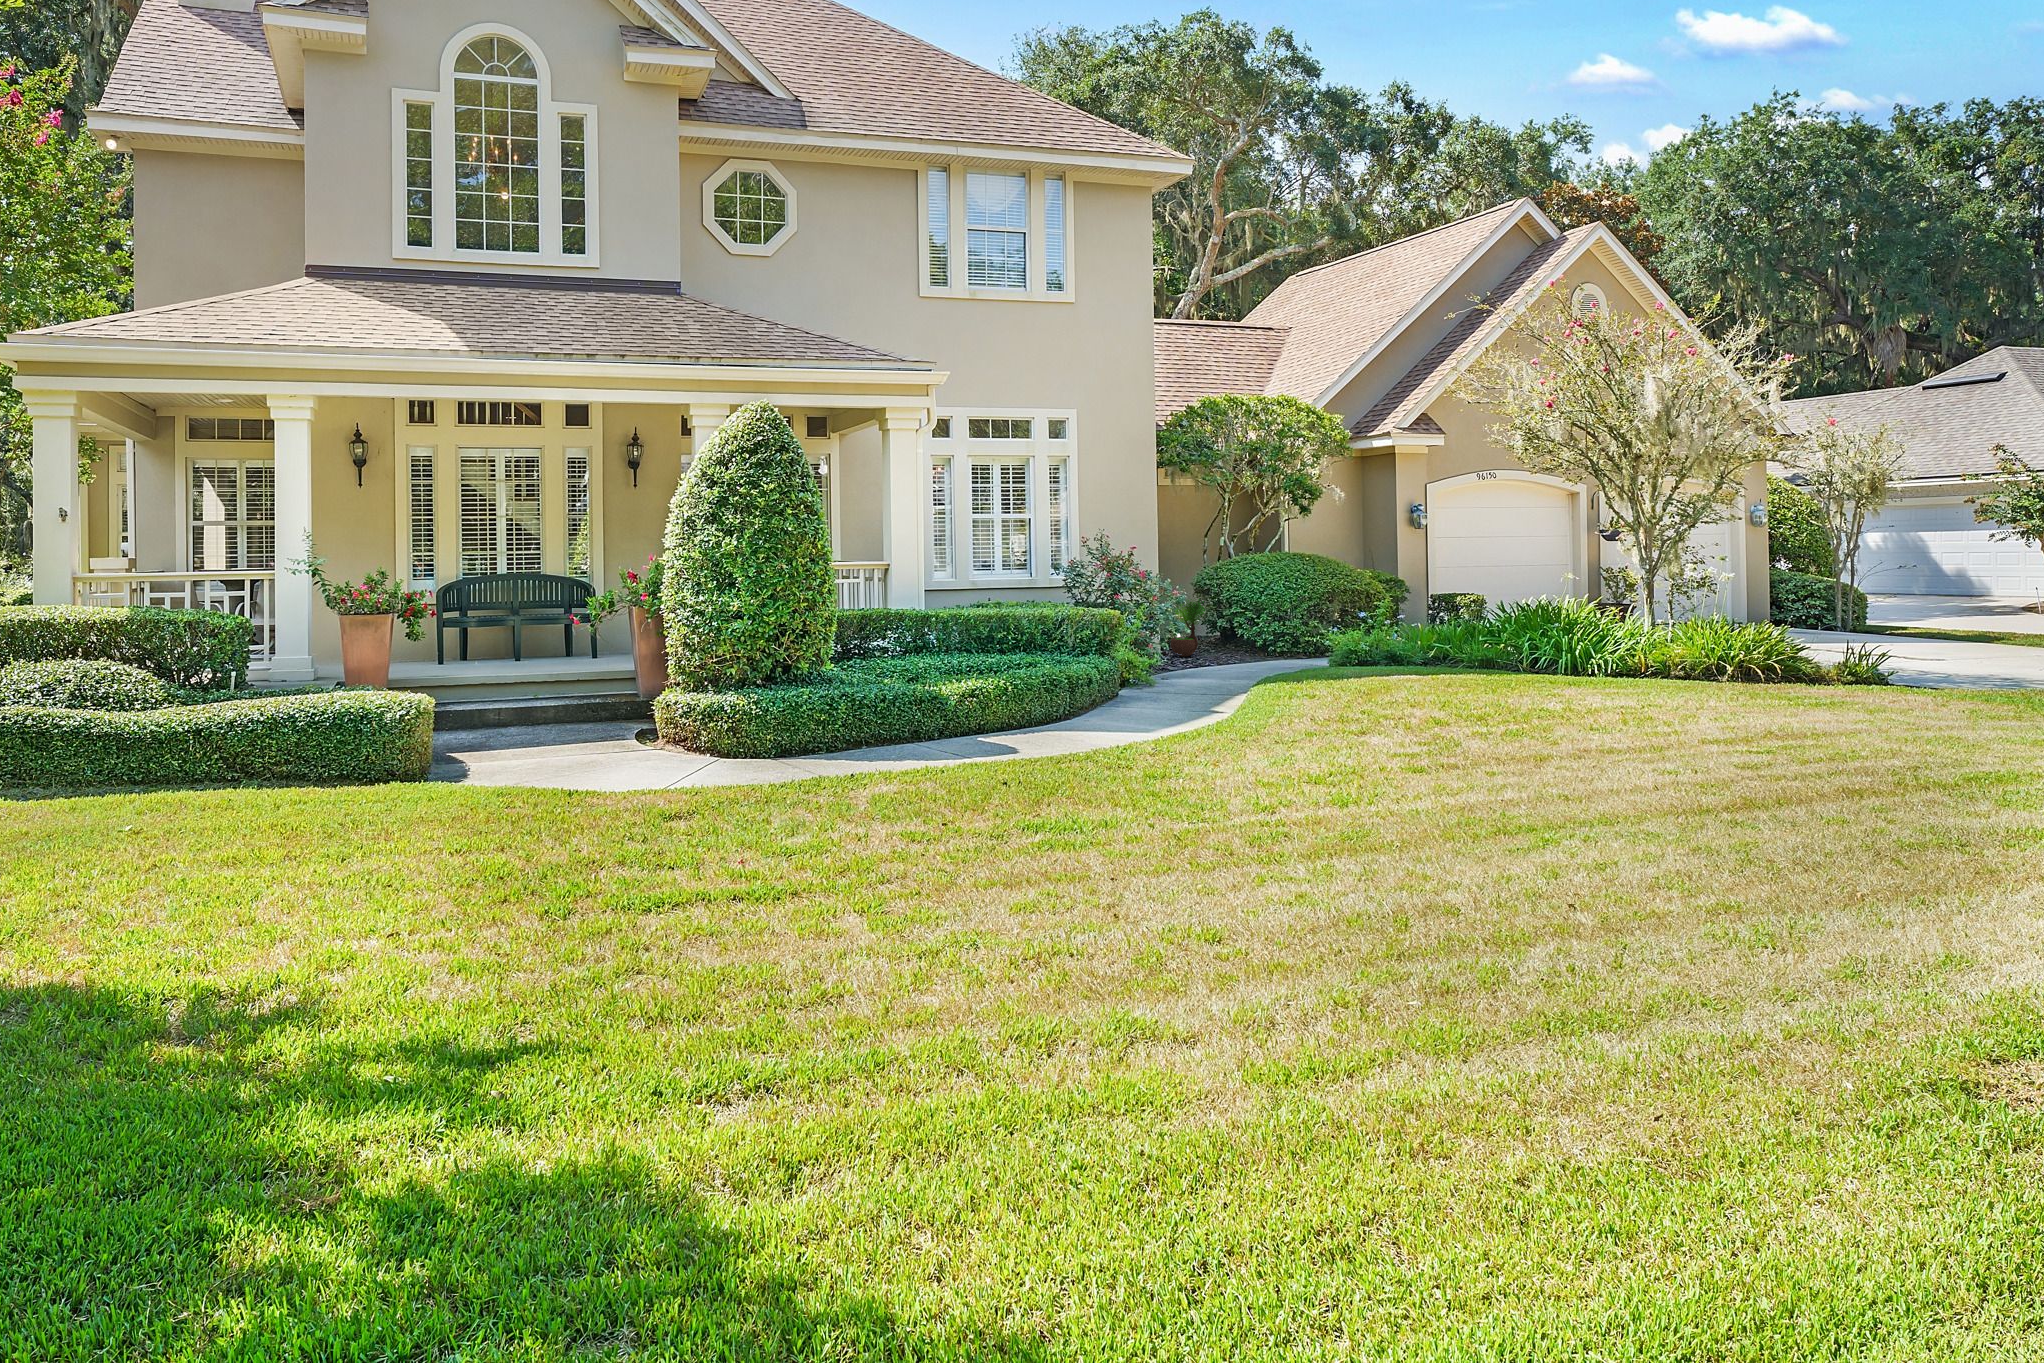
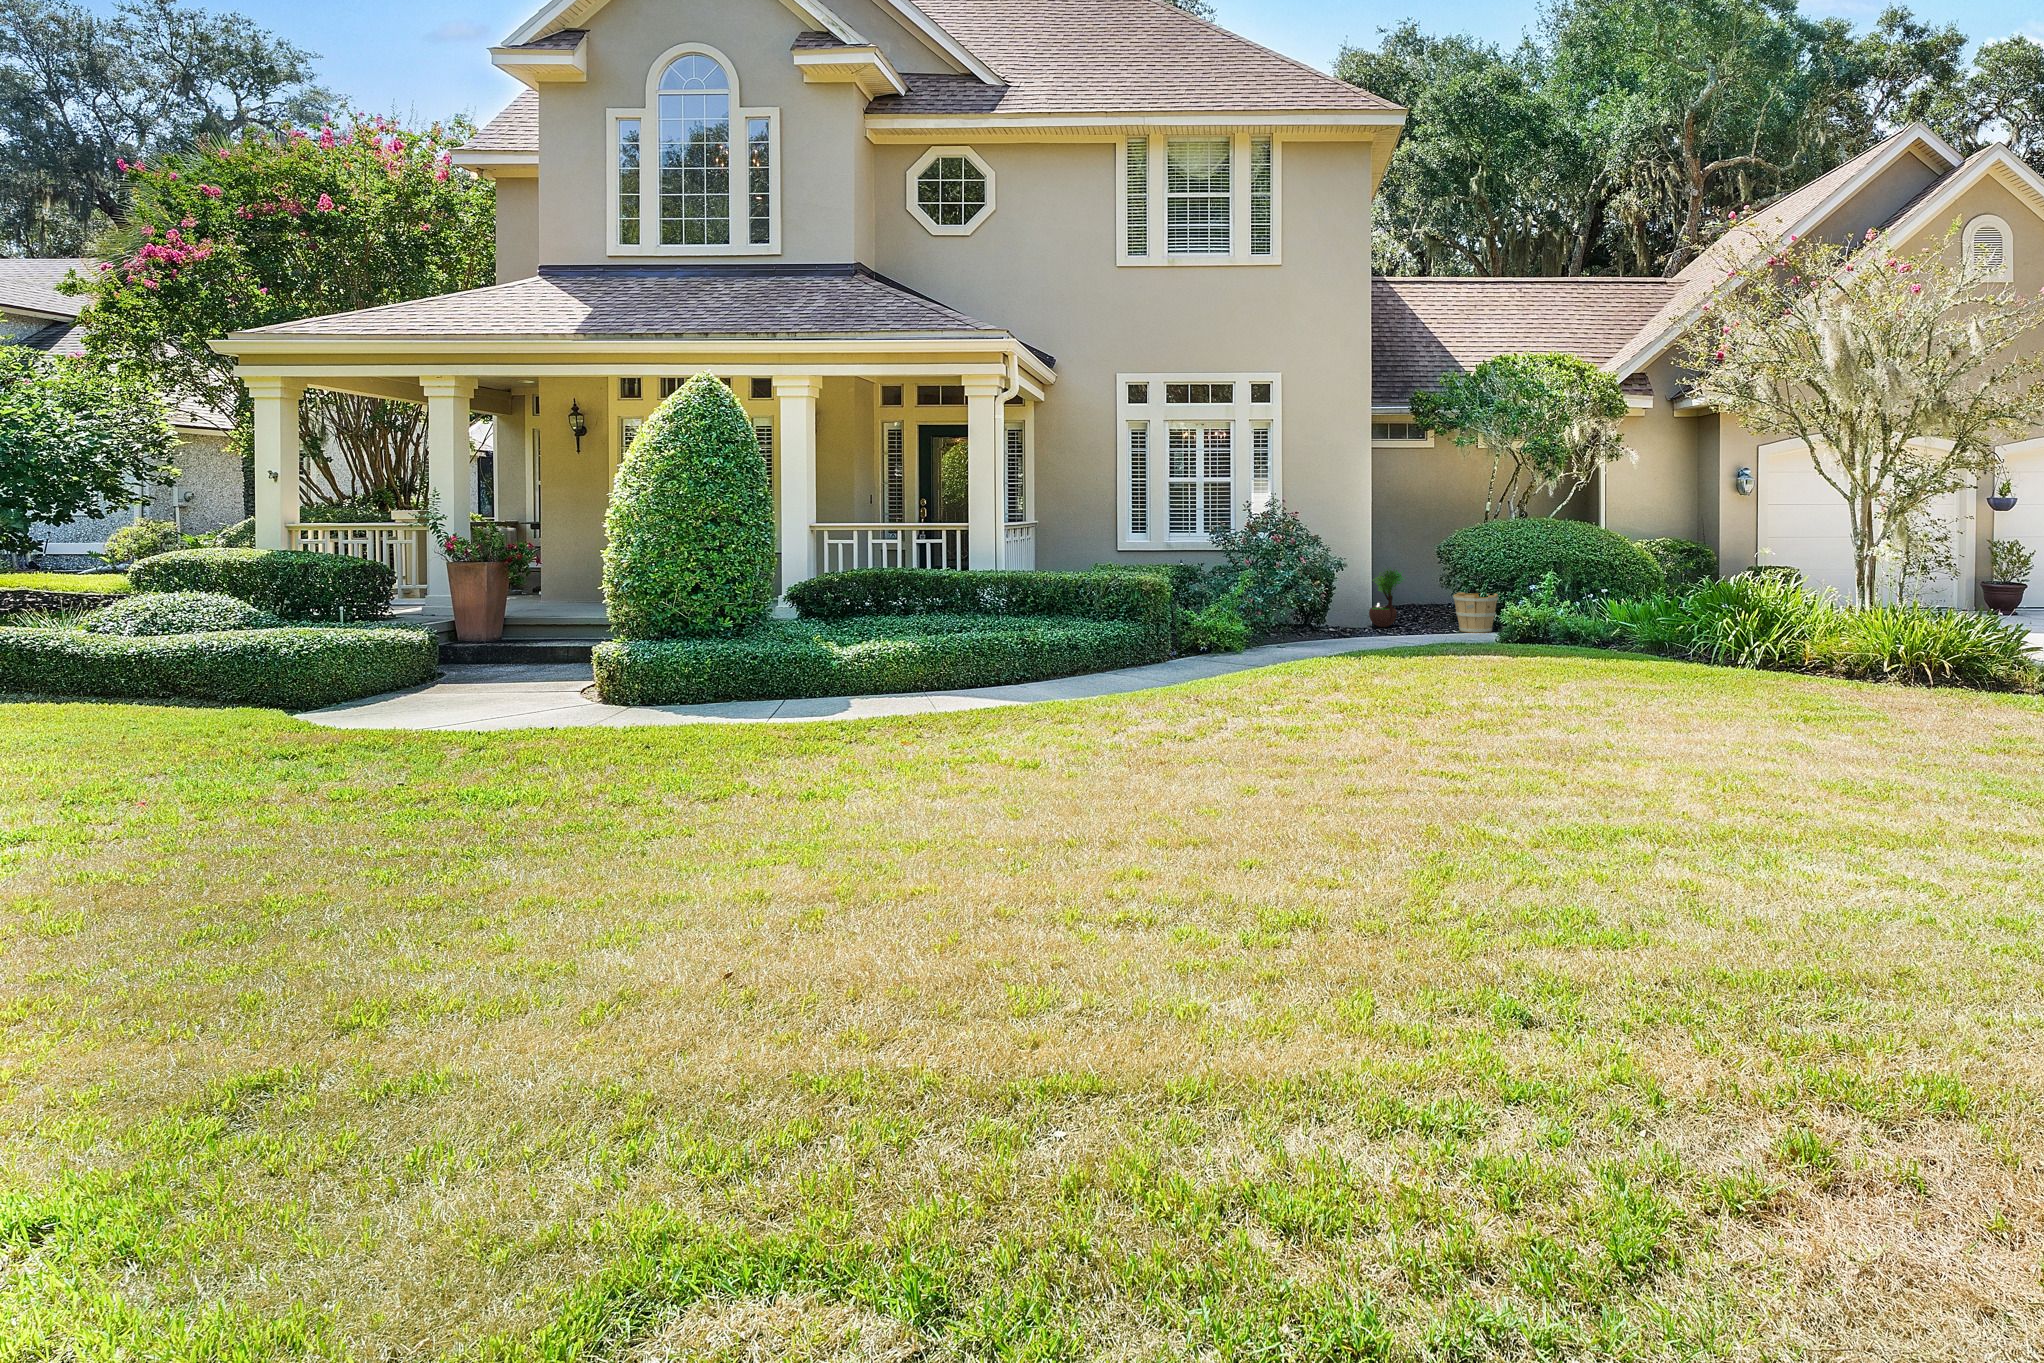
wooden bucket: none [1253,621,1296,658] -> present [1453,592,1499,633]

